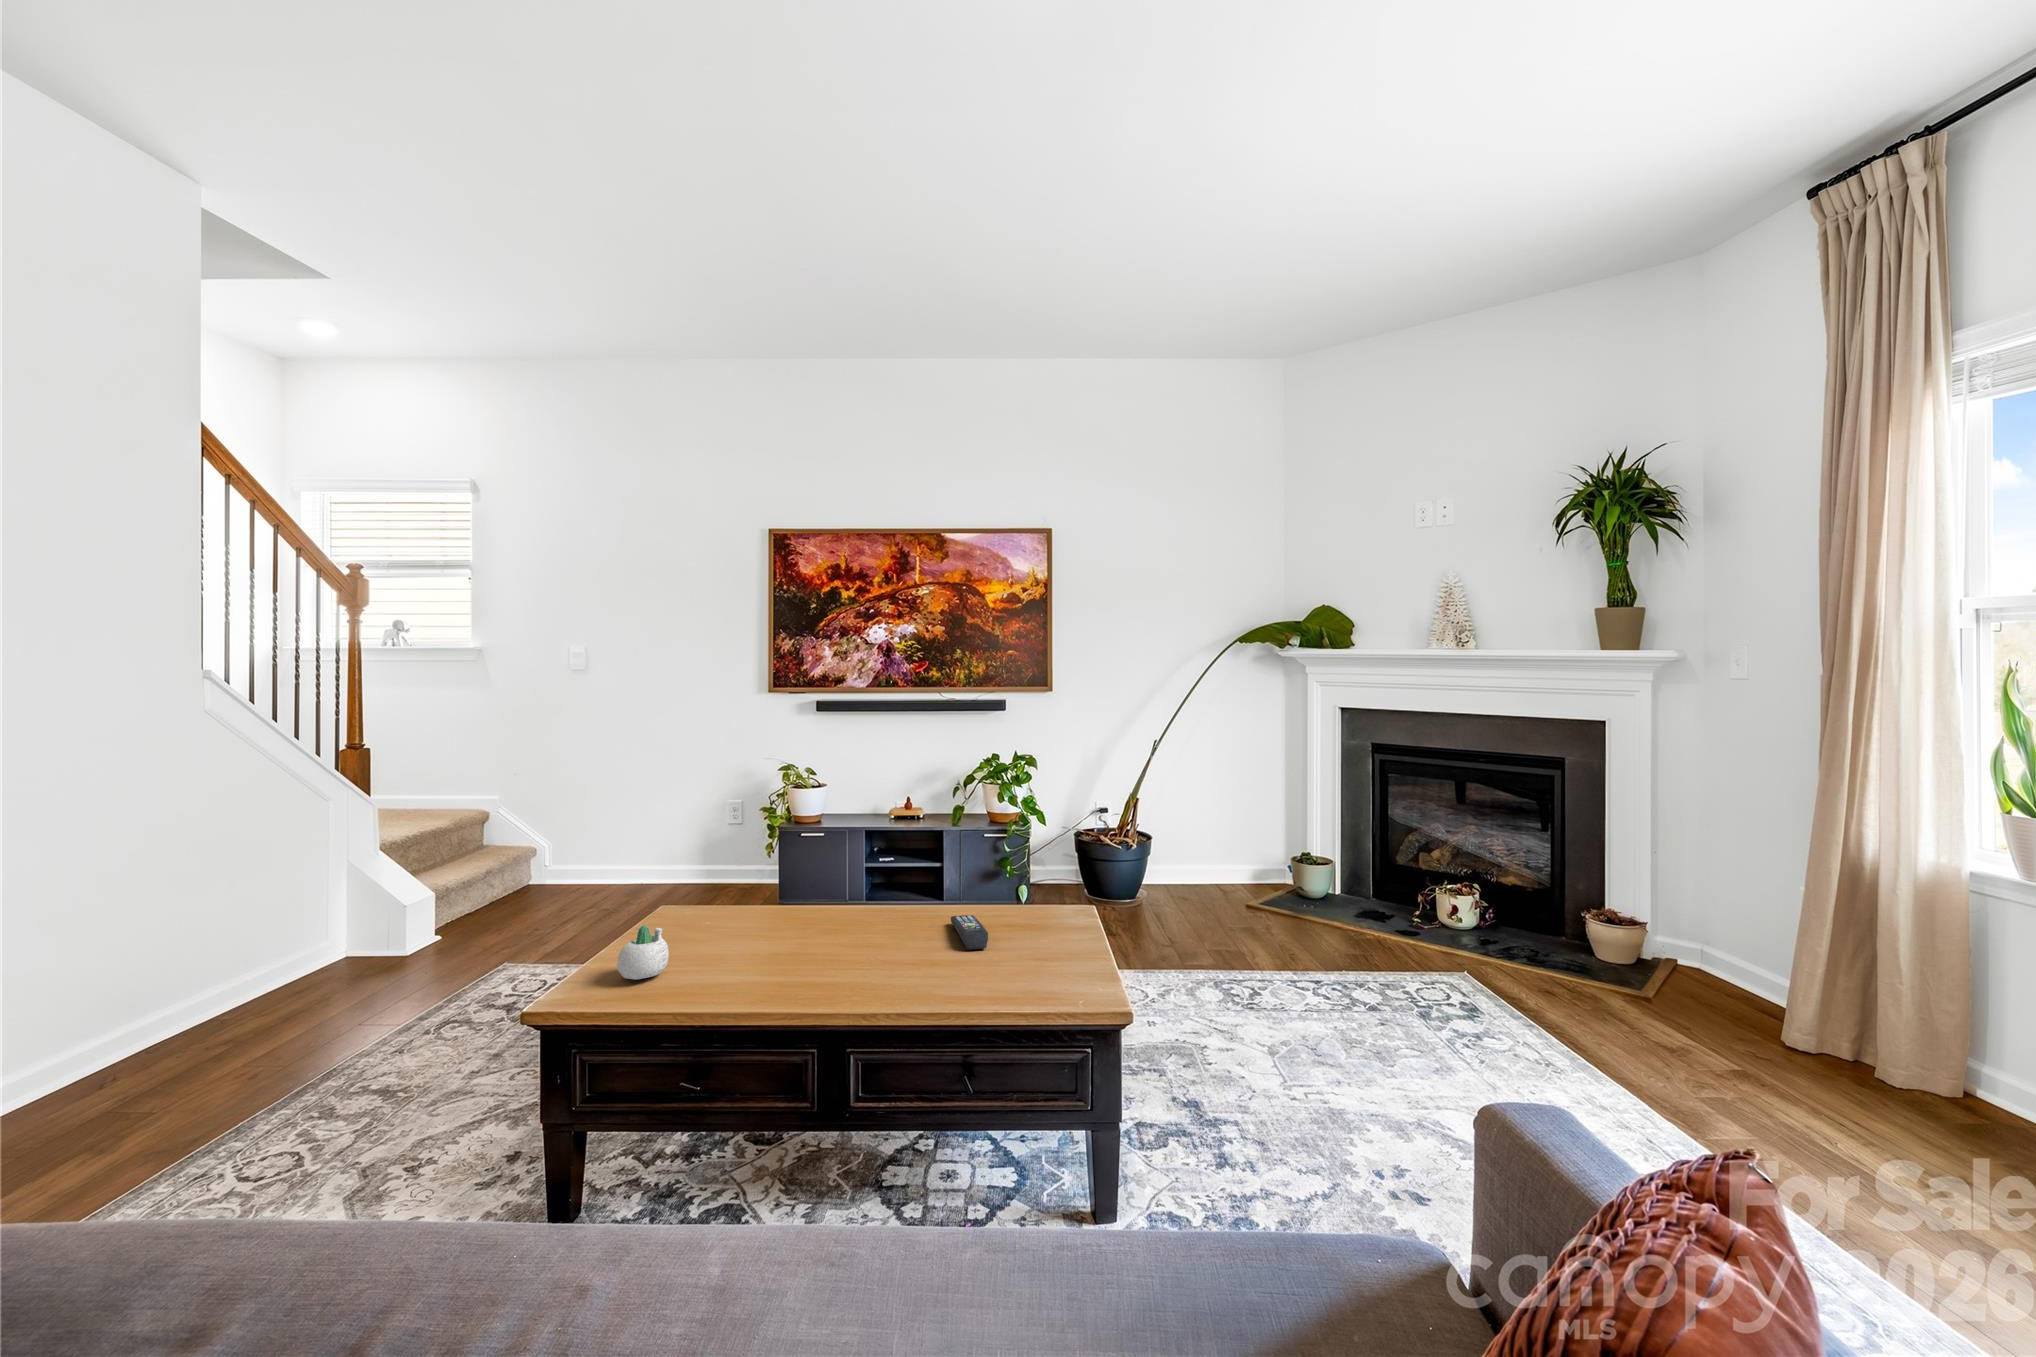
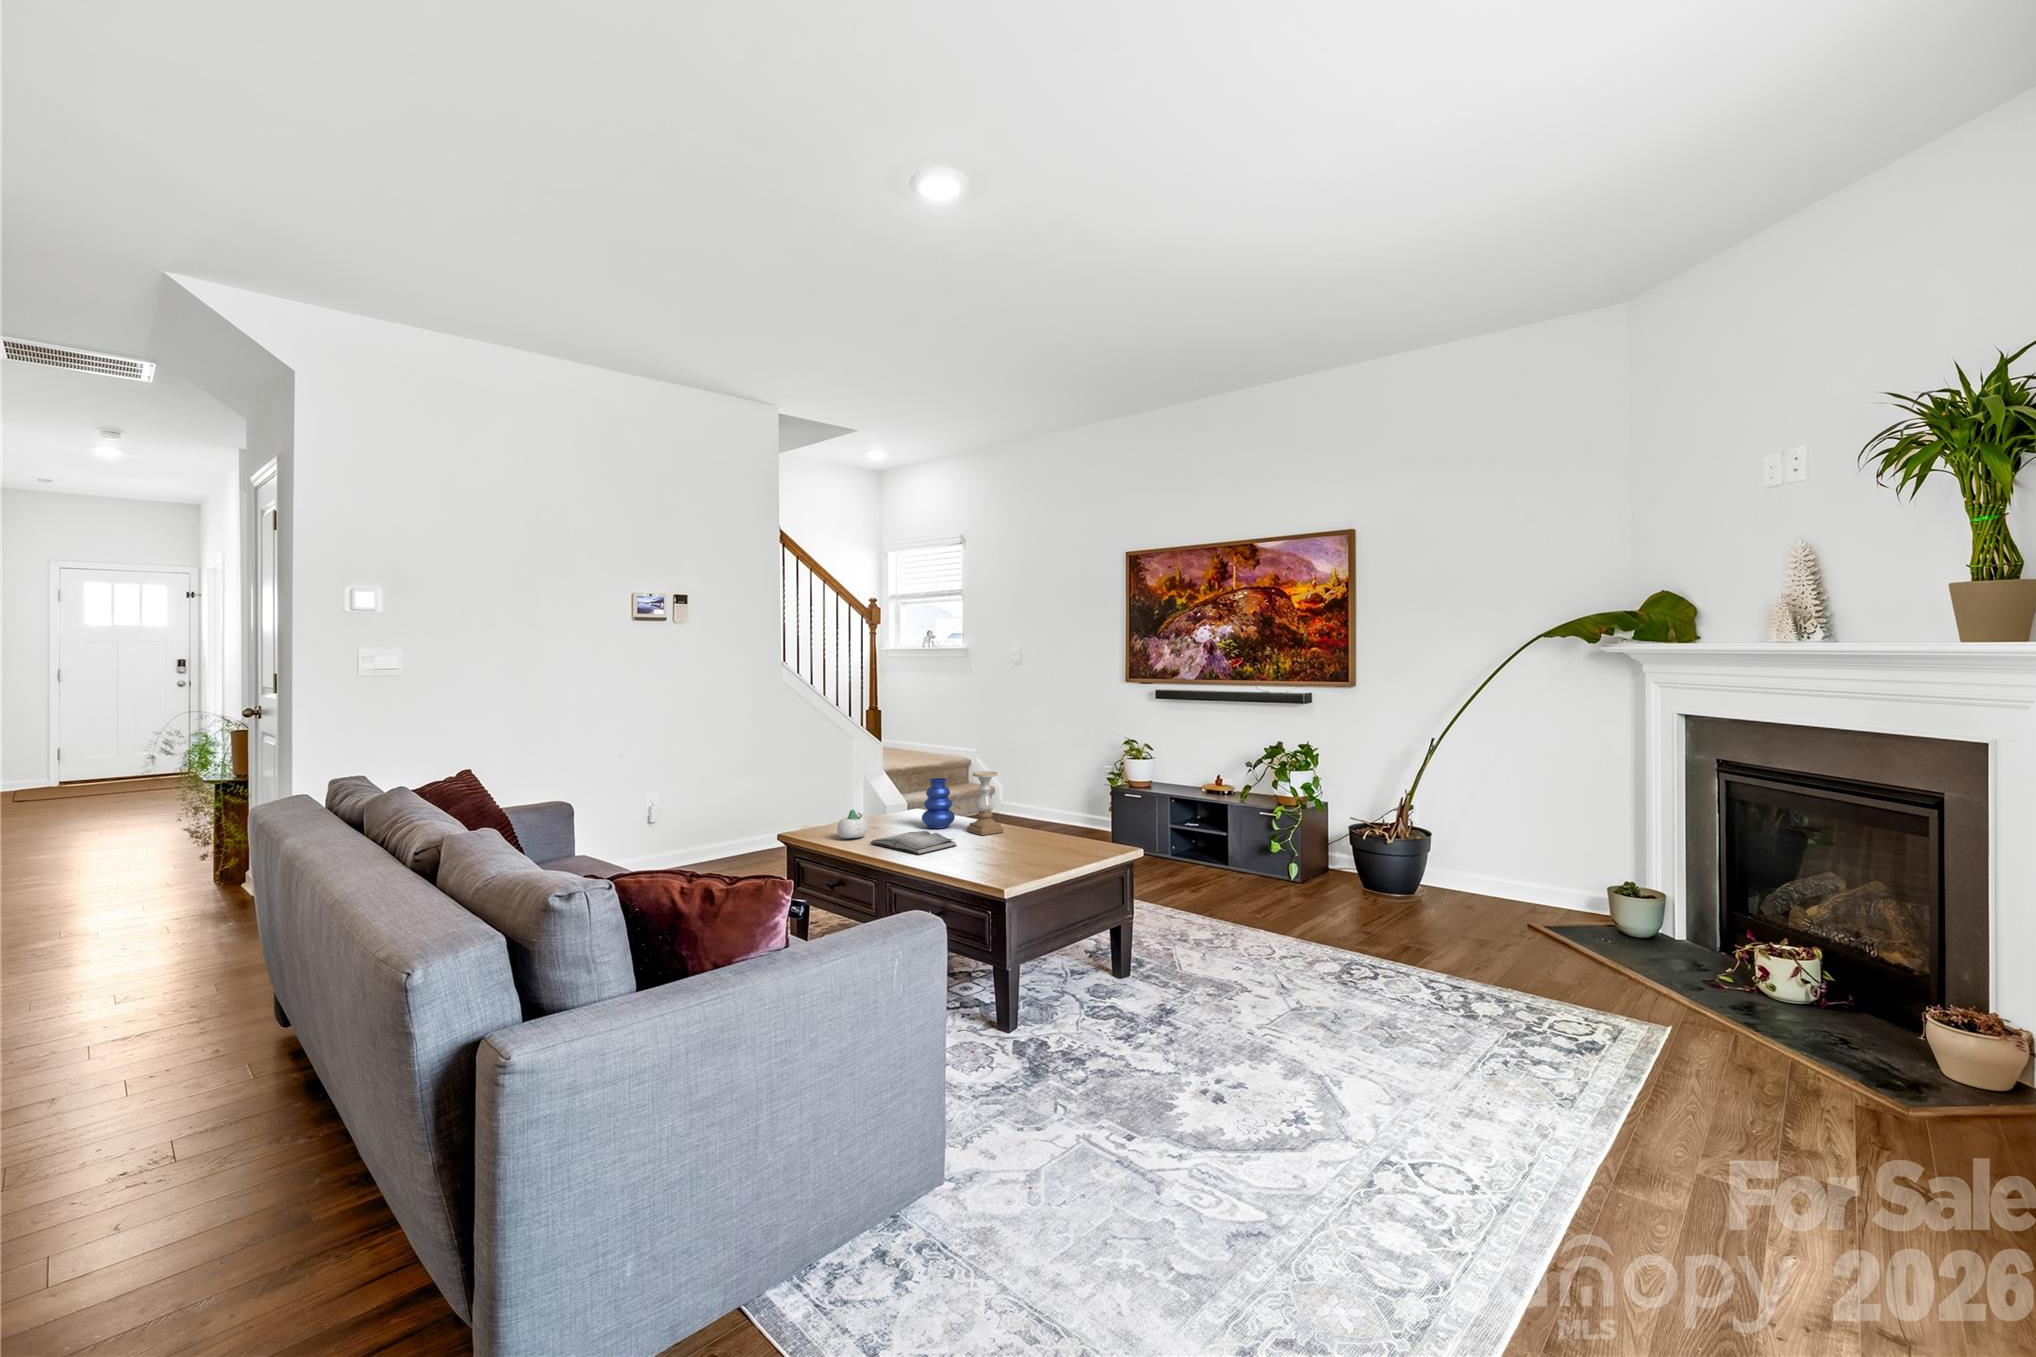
candle holder: none [804,828,857,926] -> present [967,771,1003,835]
vase: none [718,847,771,929] -> present [922,778,955,828]
remote control: present [951,915,988,950] -> none [1014,840,1055,858]
hardback book: none [701,937,846,980] -> present [870,831,956,854]

